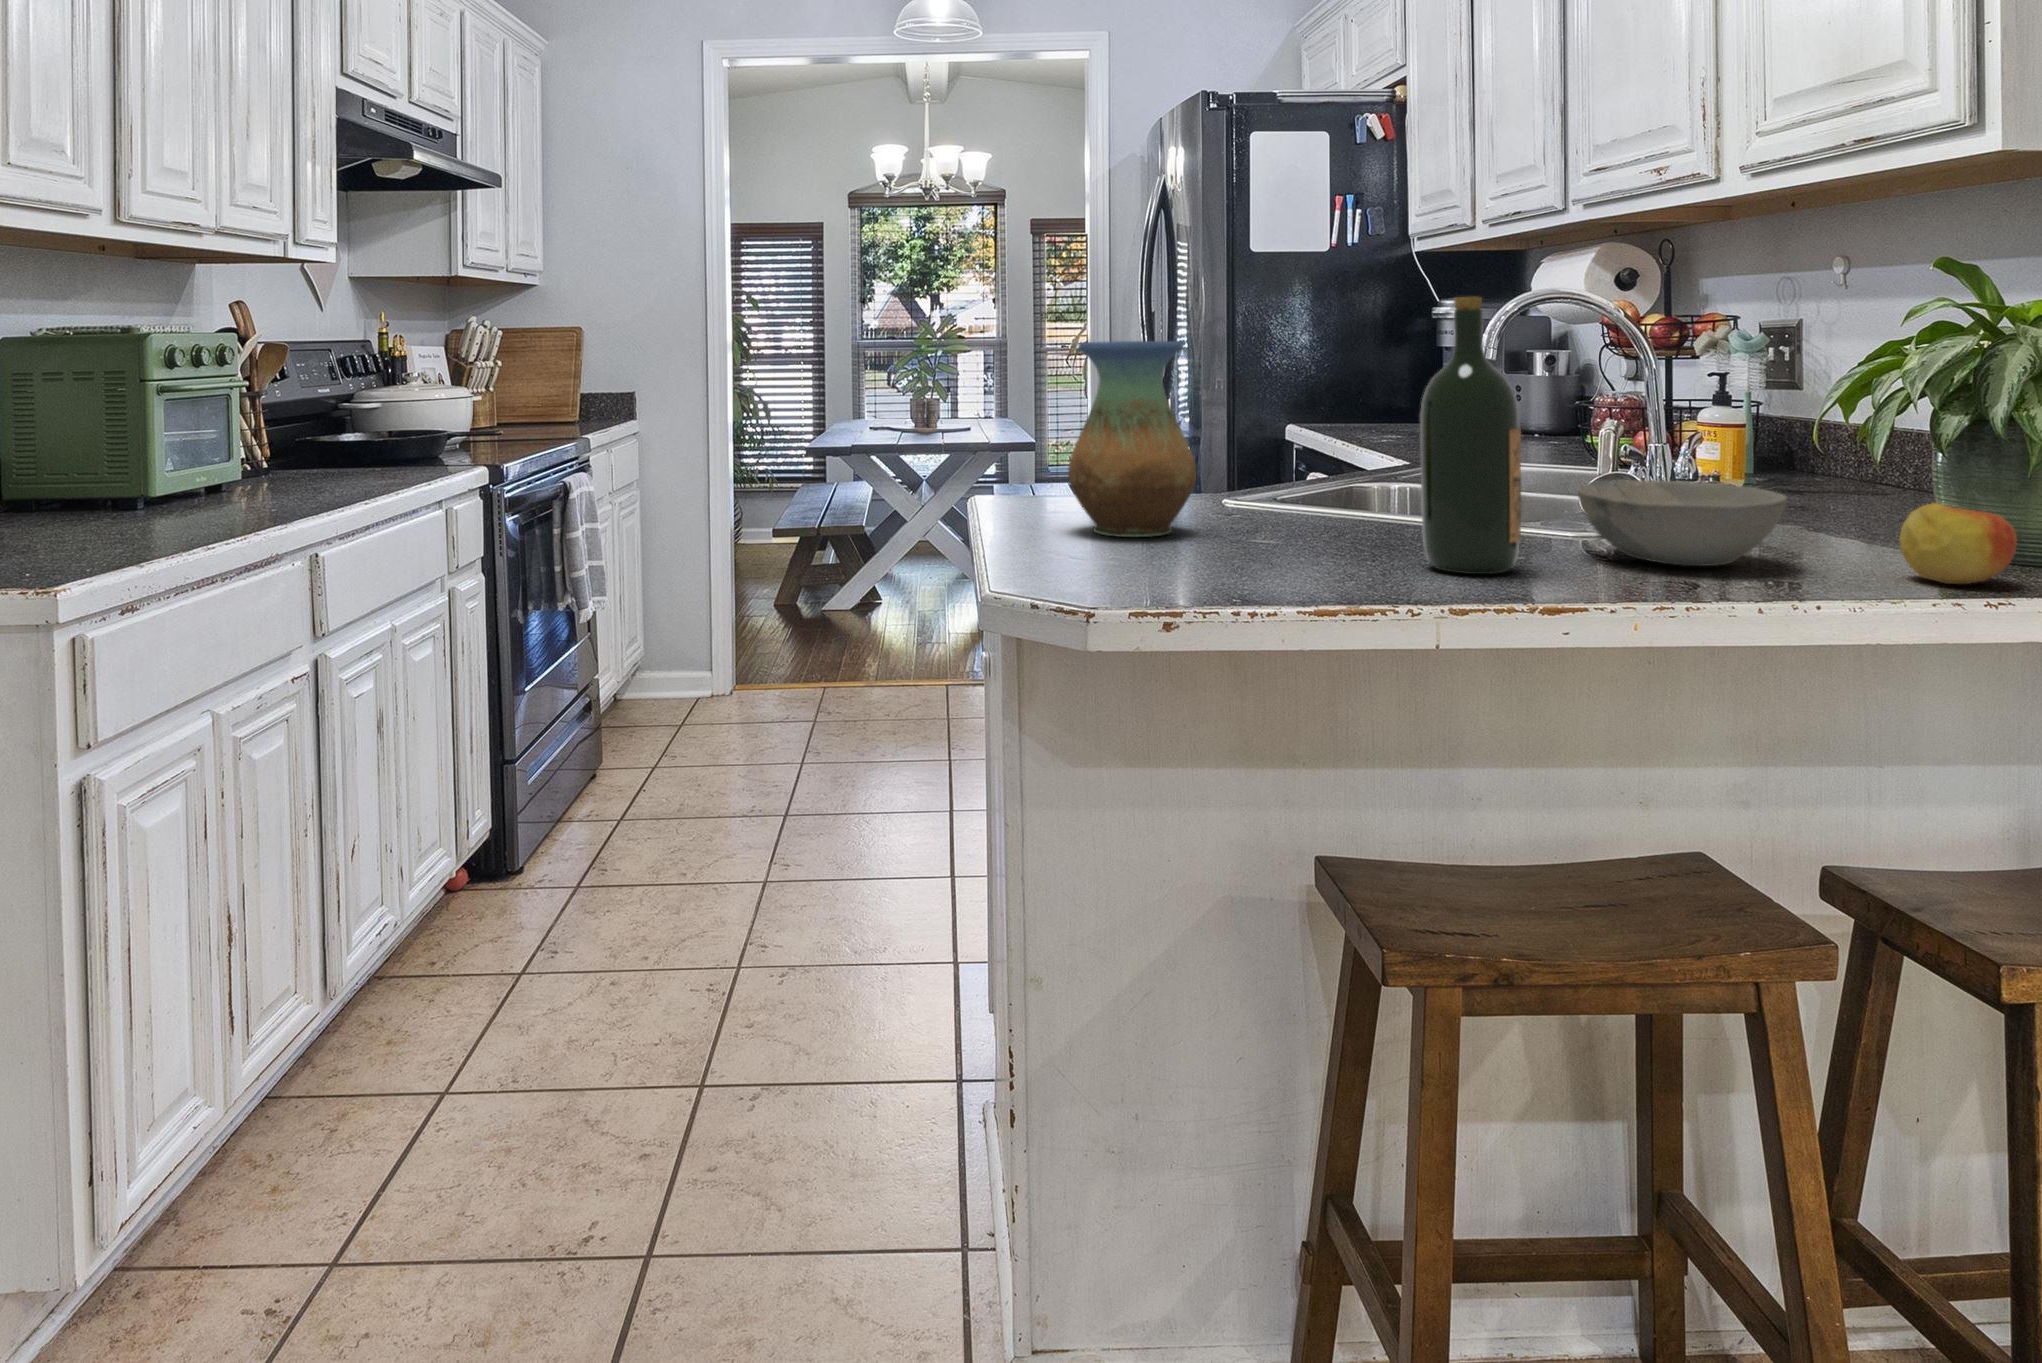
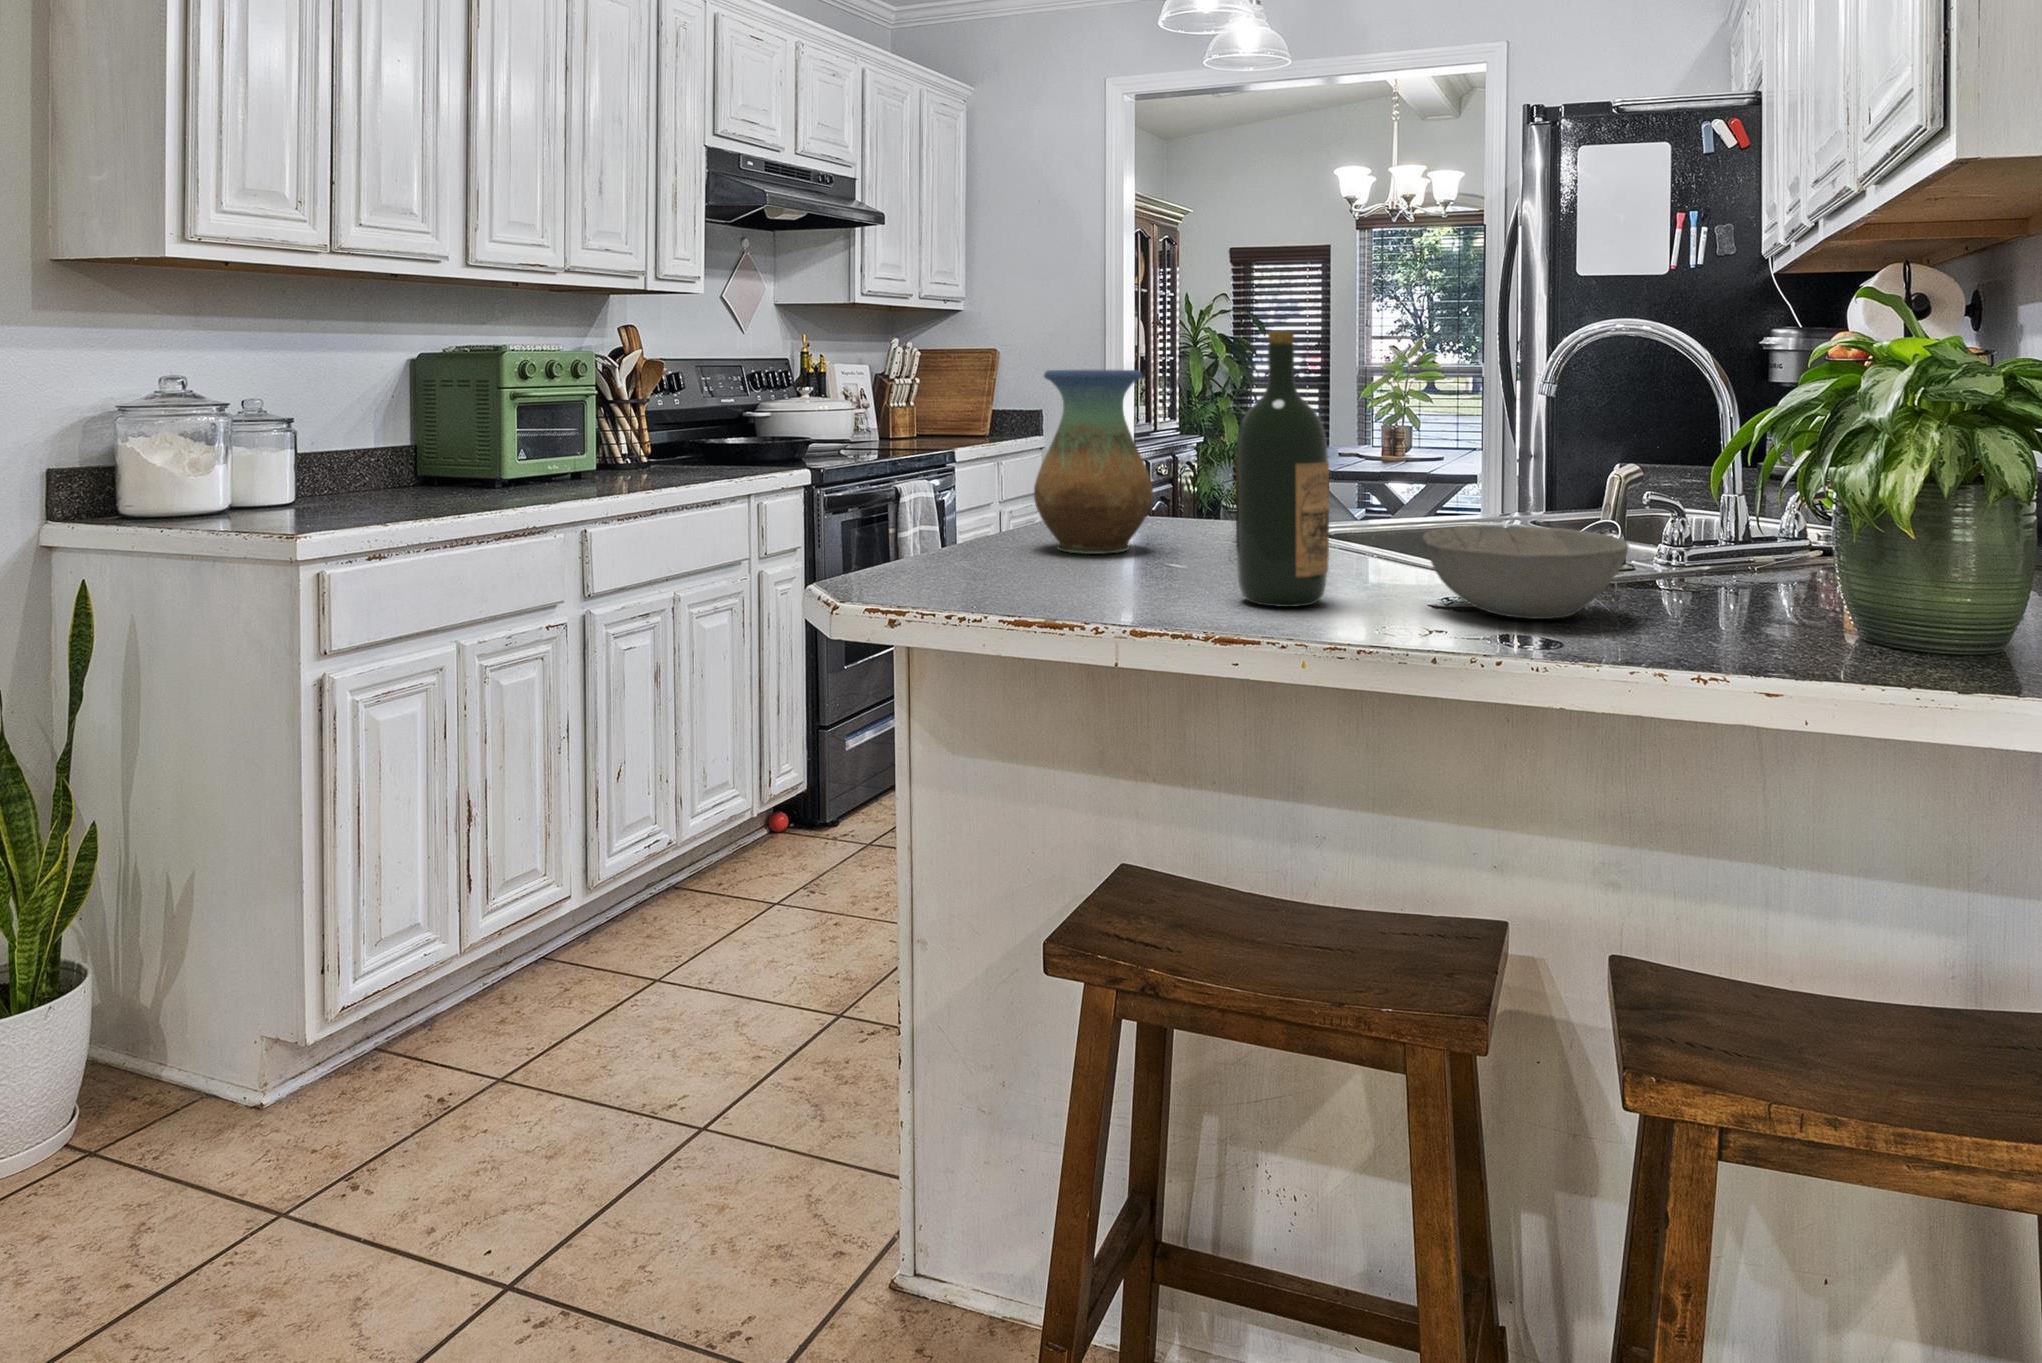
apple: present [1899,503,2017,584] -> none [1708,566,1827,658]

